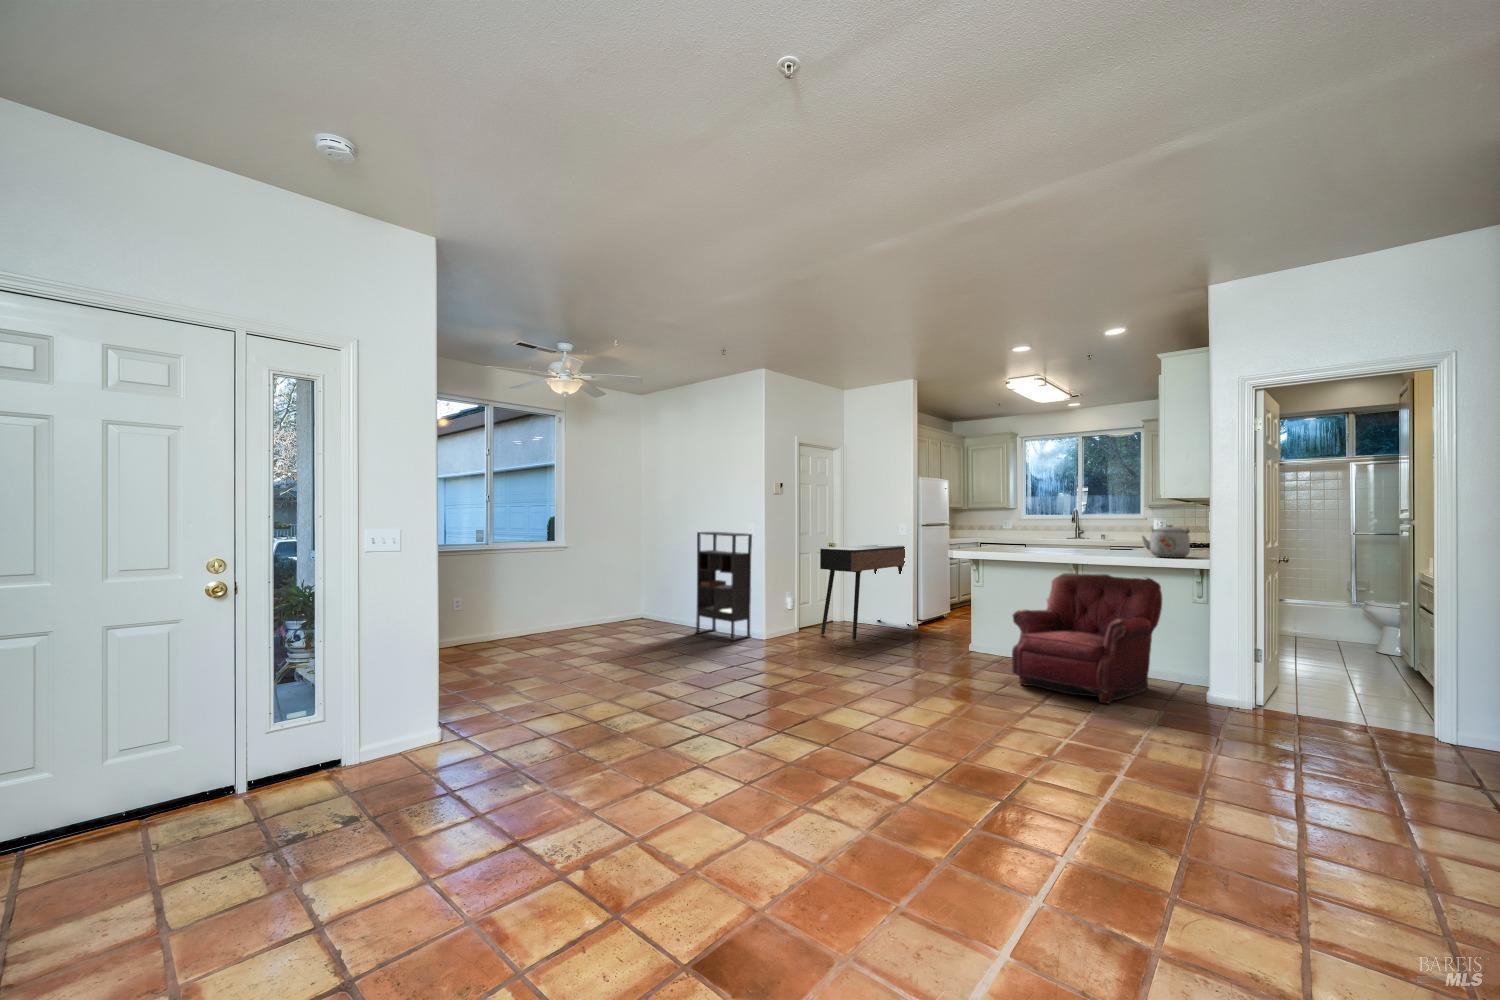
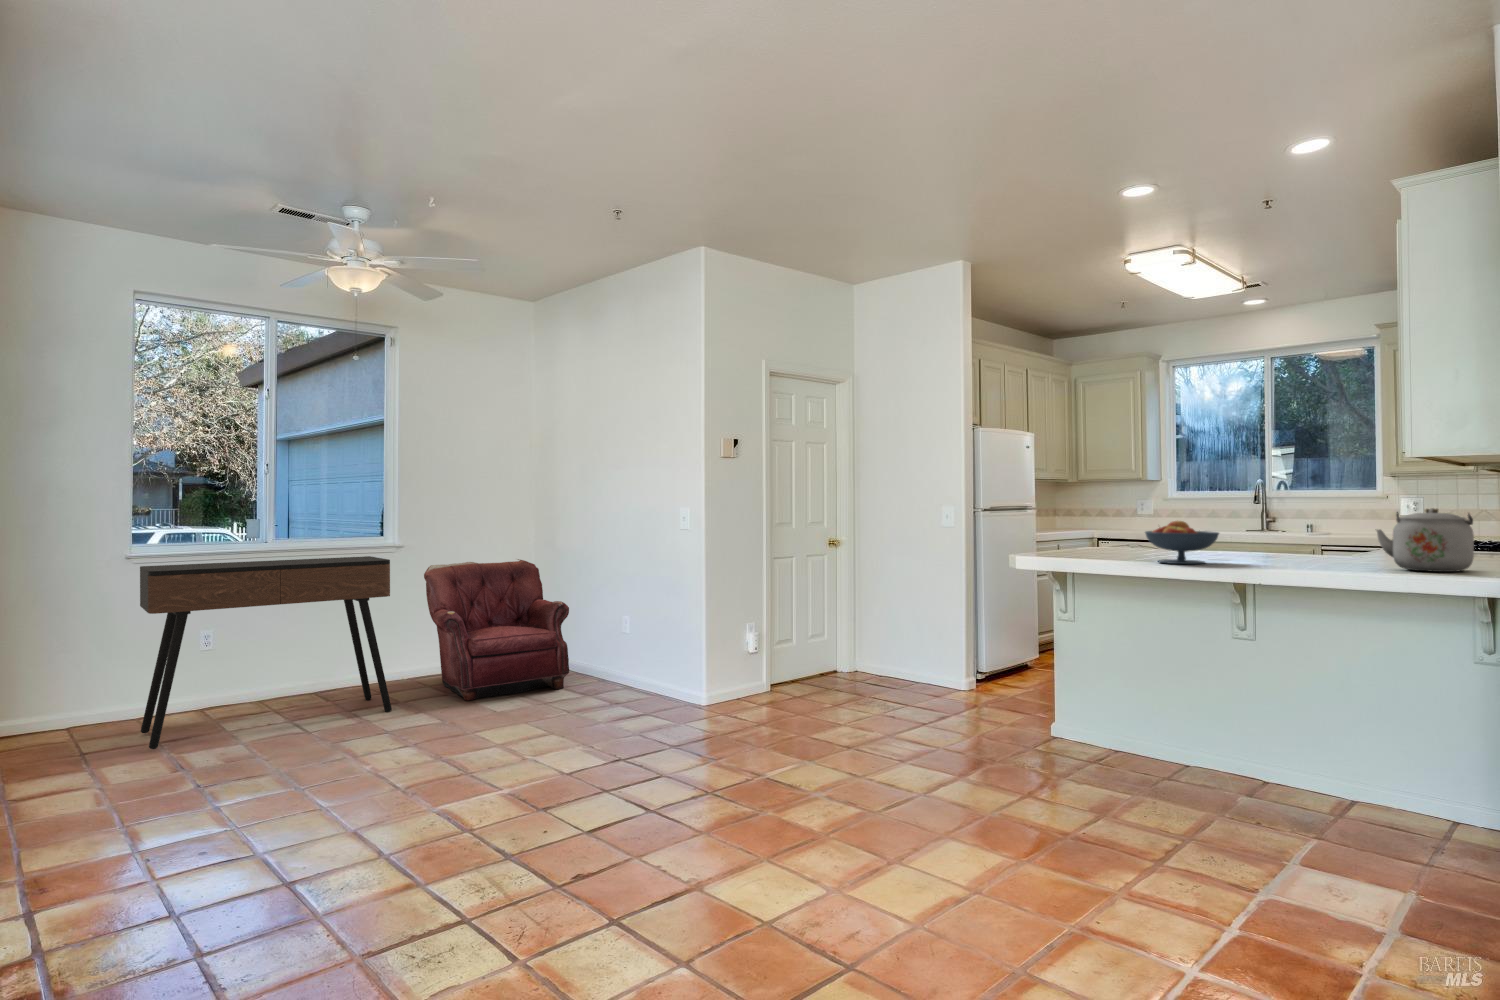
fruit bowl: none [1019,531,1060,555] -> present [1145,521,1219,564]
bookshelf: present [695,532,752,641] -> none [595,523,684,708]
console table: present [820,545,909,640] -> present [140,556,392,749]
armchair: present [1012,573,1162,703] -> present [424,559,569,700]

